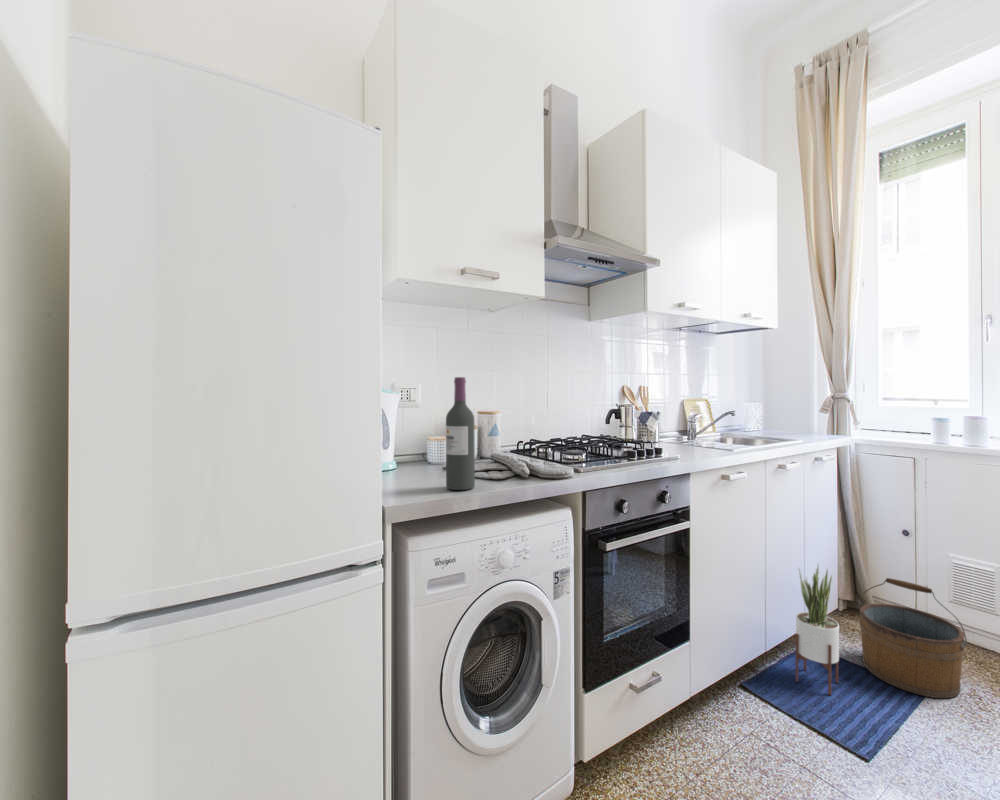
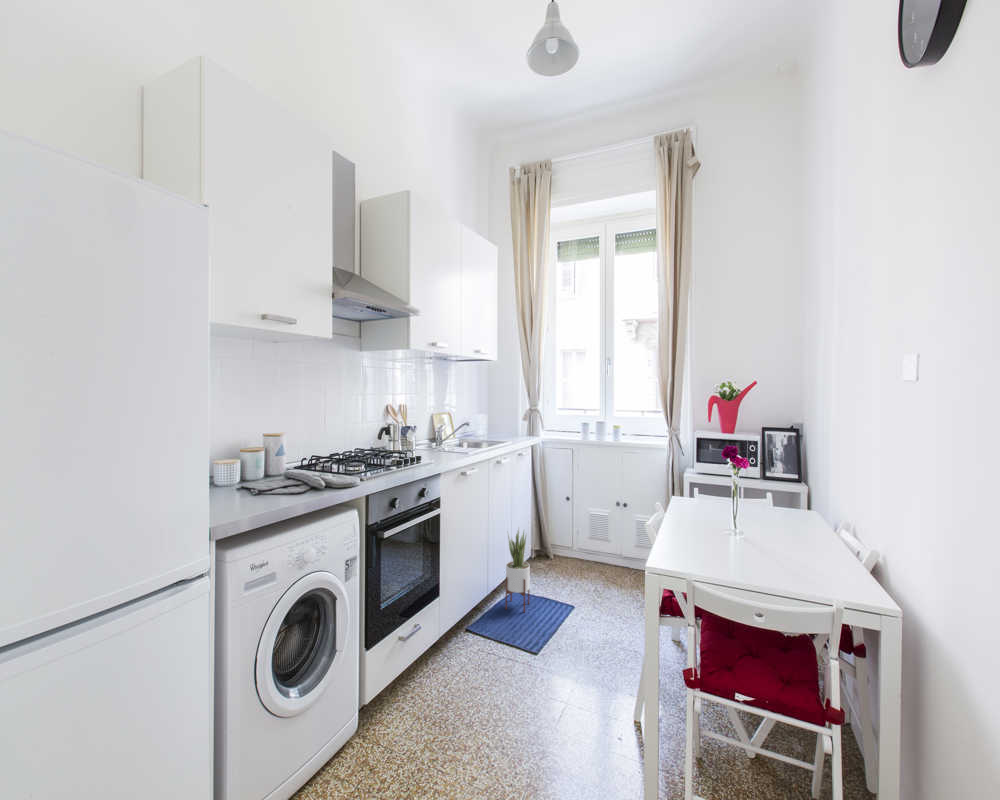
wine bottle: present [446,377,475,490] -> none [254,412,281,507]
bucket: present [859,578,967,698] -> none [542,530,592,599]

